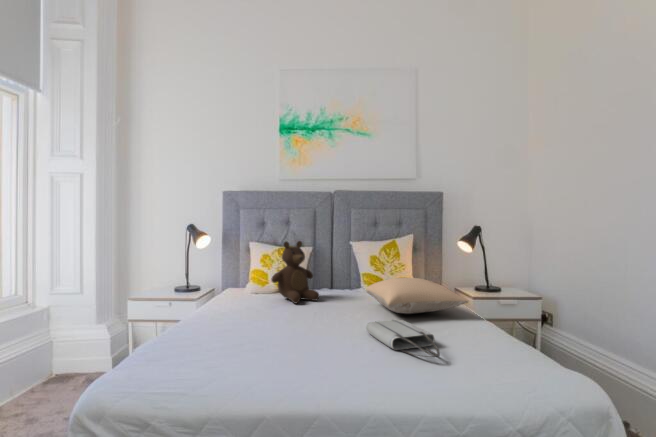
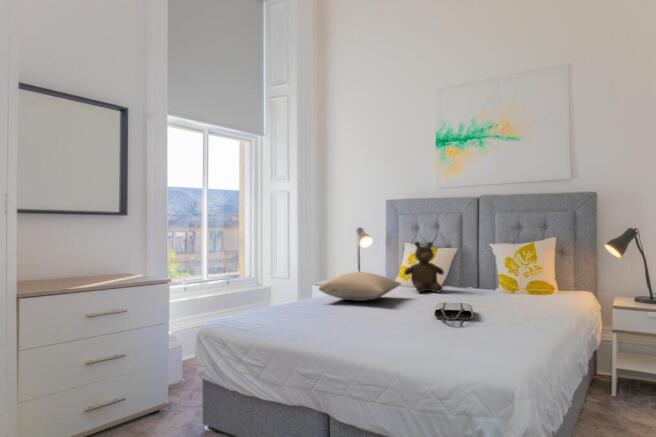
pillow: present [365,278,468,314] -> present [319,272,401,301]

